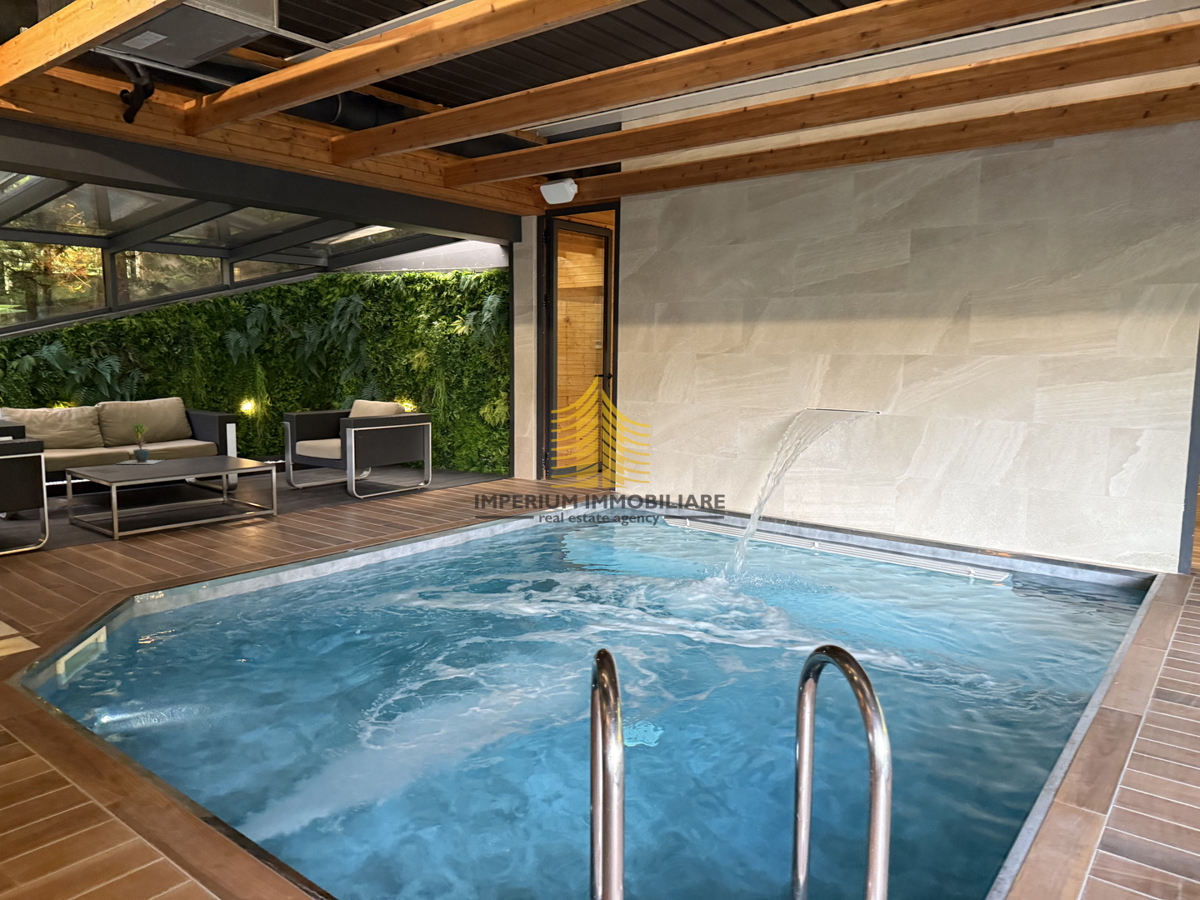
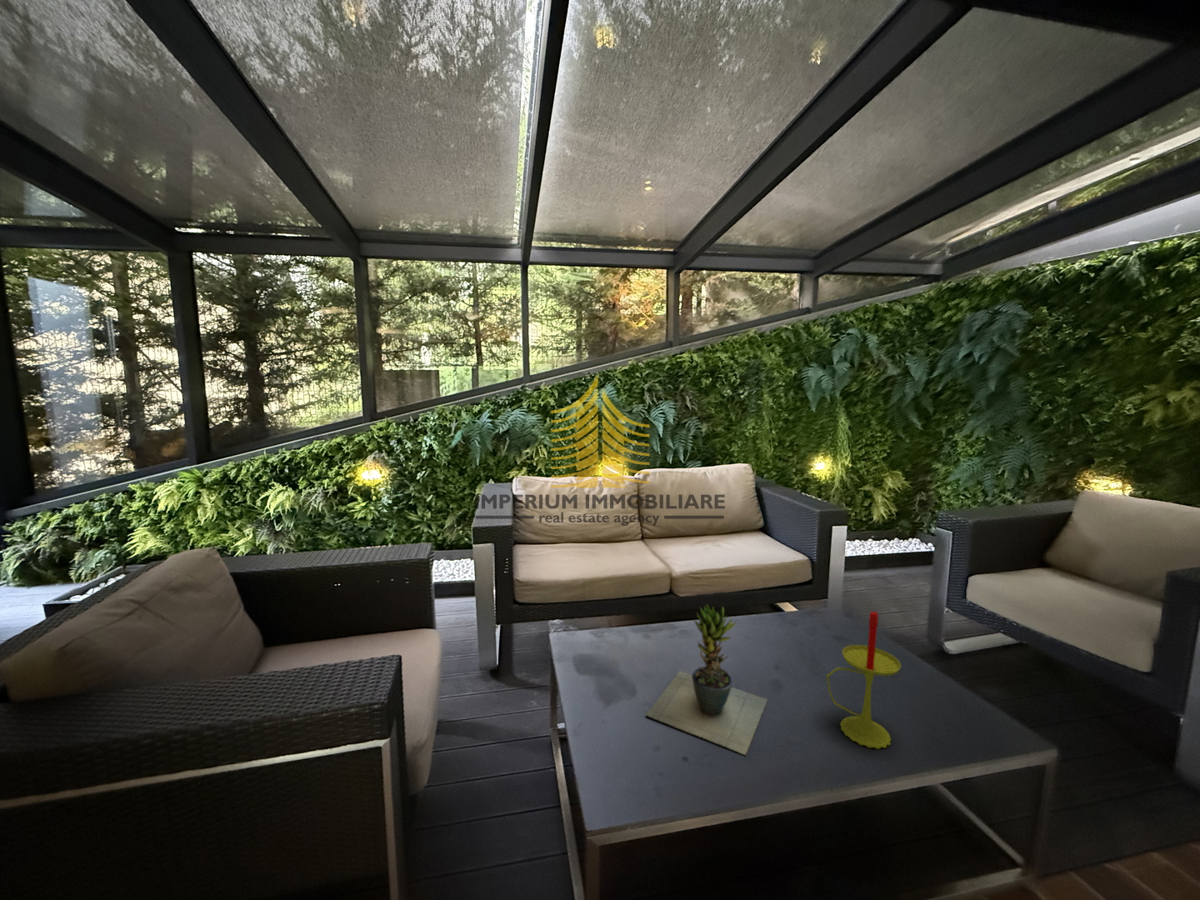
candle: none [184,417,207,461] -> present [826,612,901,748]

